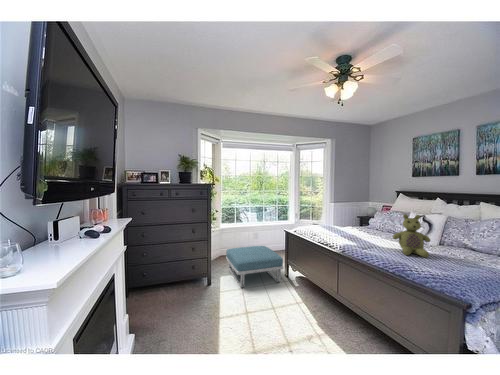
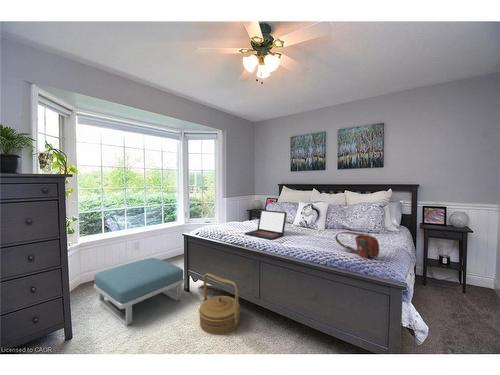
stuffed bear: present [393,214,430,257] -> none [301,204,332,243]
laptop: none [335,216,380,245] -> present [245,210,287,240]
handbag: none [426,247,476,281] -> present [335,232,379,258]
woven basket: none [288,264,323,315] -> present [199,273,240,334]

